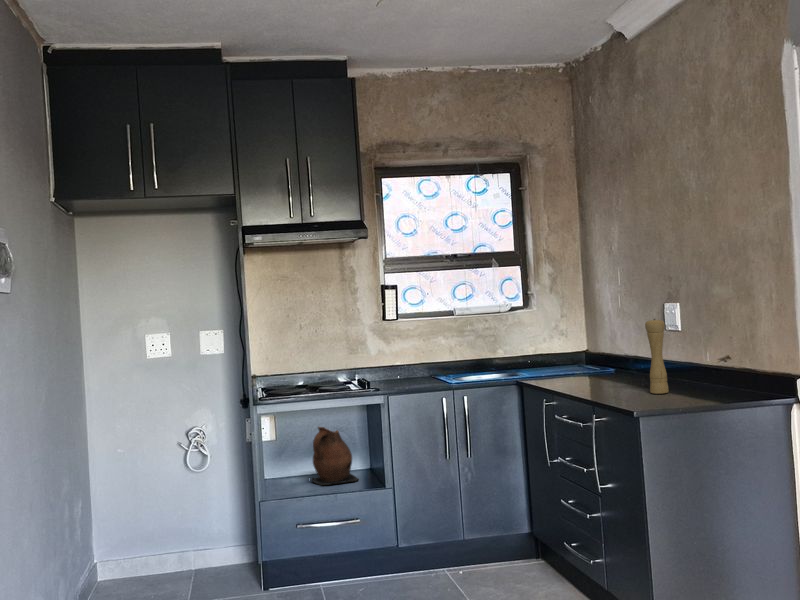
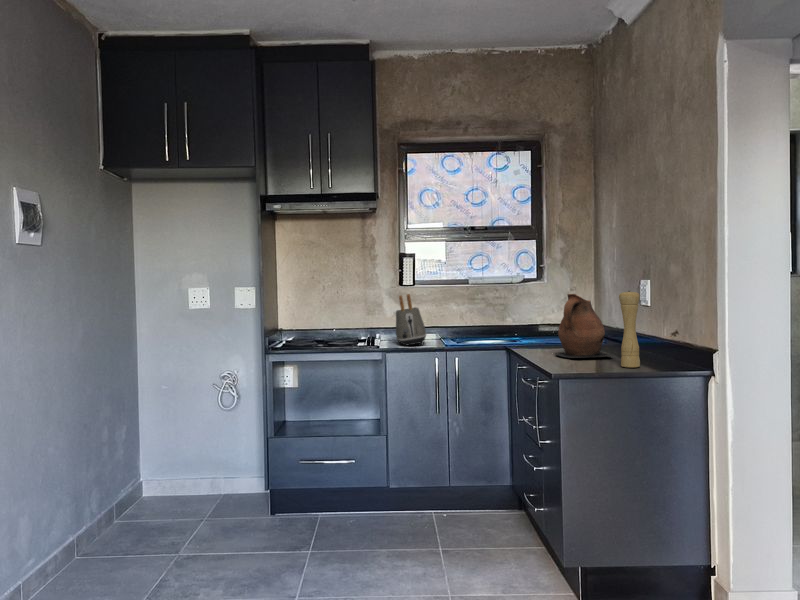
toaster: none [387,330,426,386] -> present [396,294,426,345]
ceramic pitcher: present [313,427,358,485] -> present [556,294,613,358]

